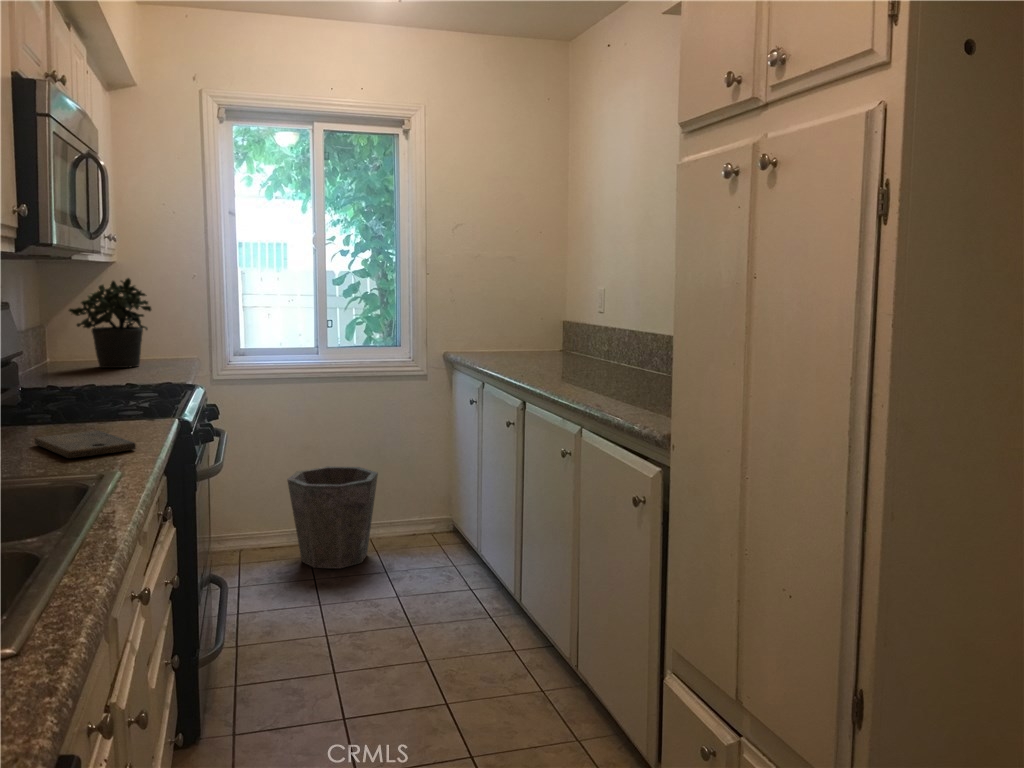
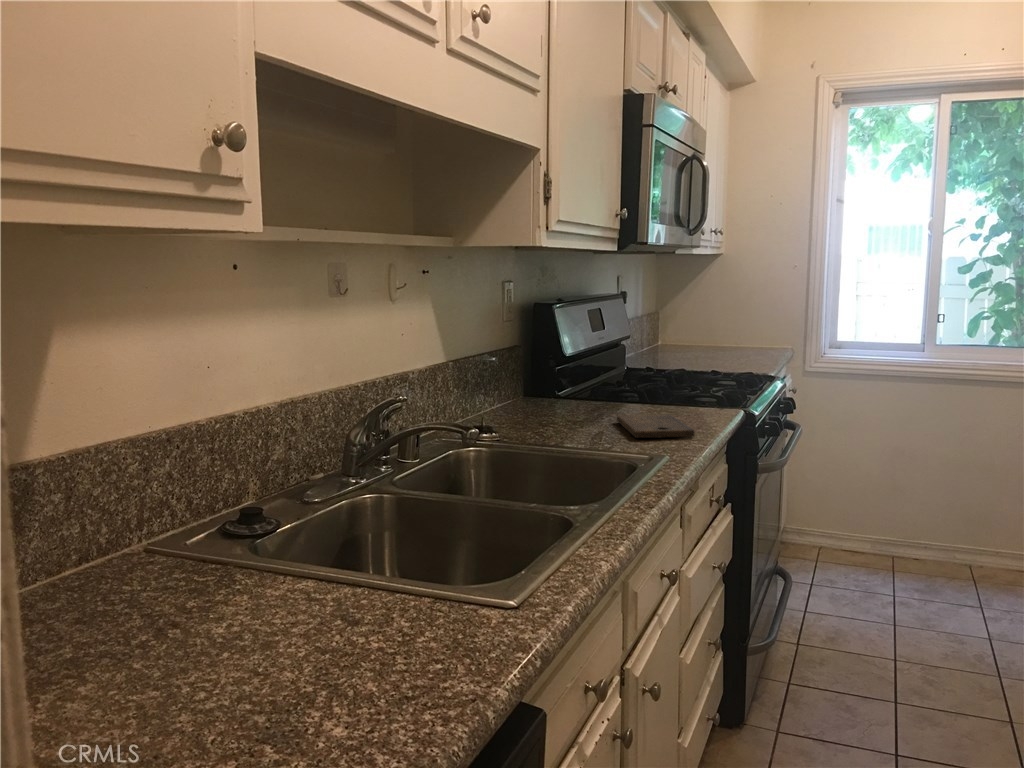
potted plant: present [69,278,152,368] -> none [680,269,752,356]
waste bin: present [287,466,378,569] -> none [880,478,993,594]

